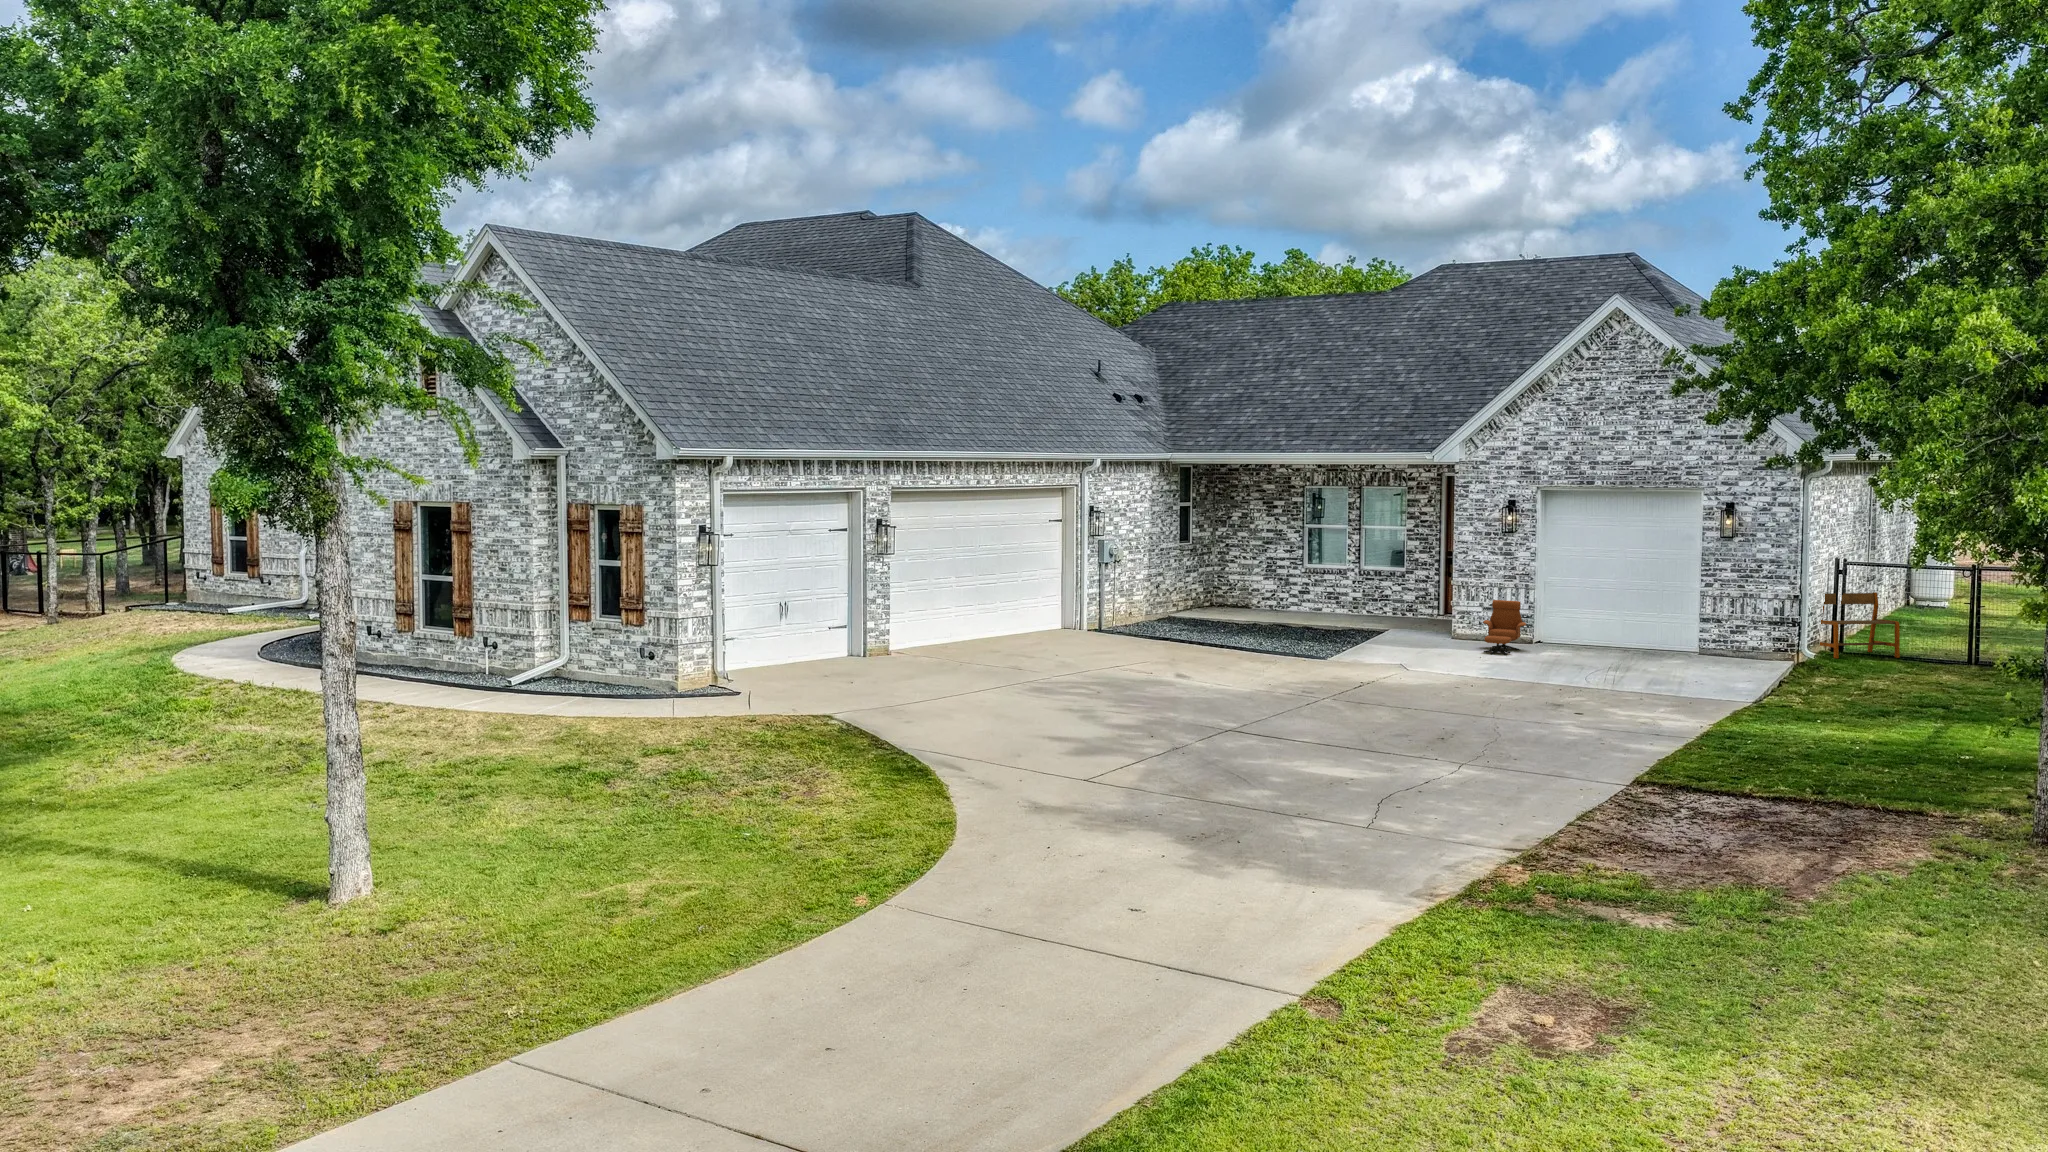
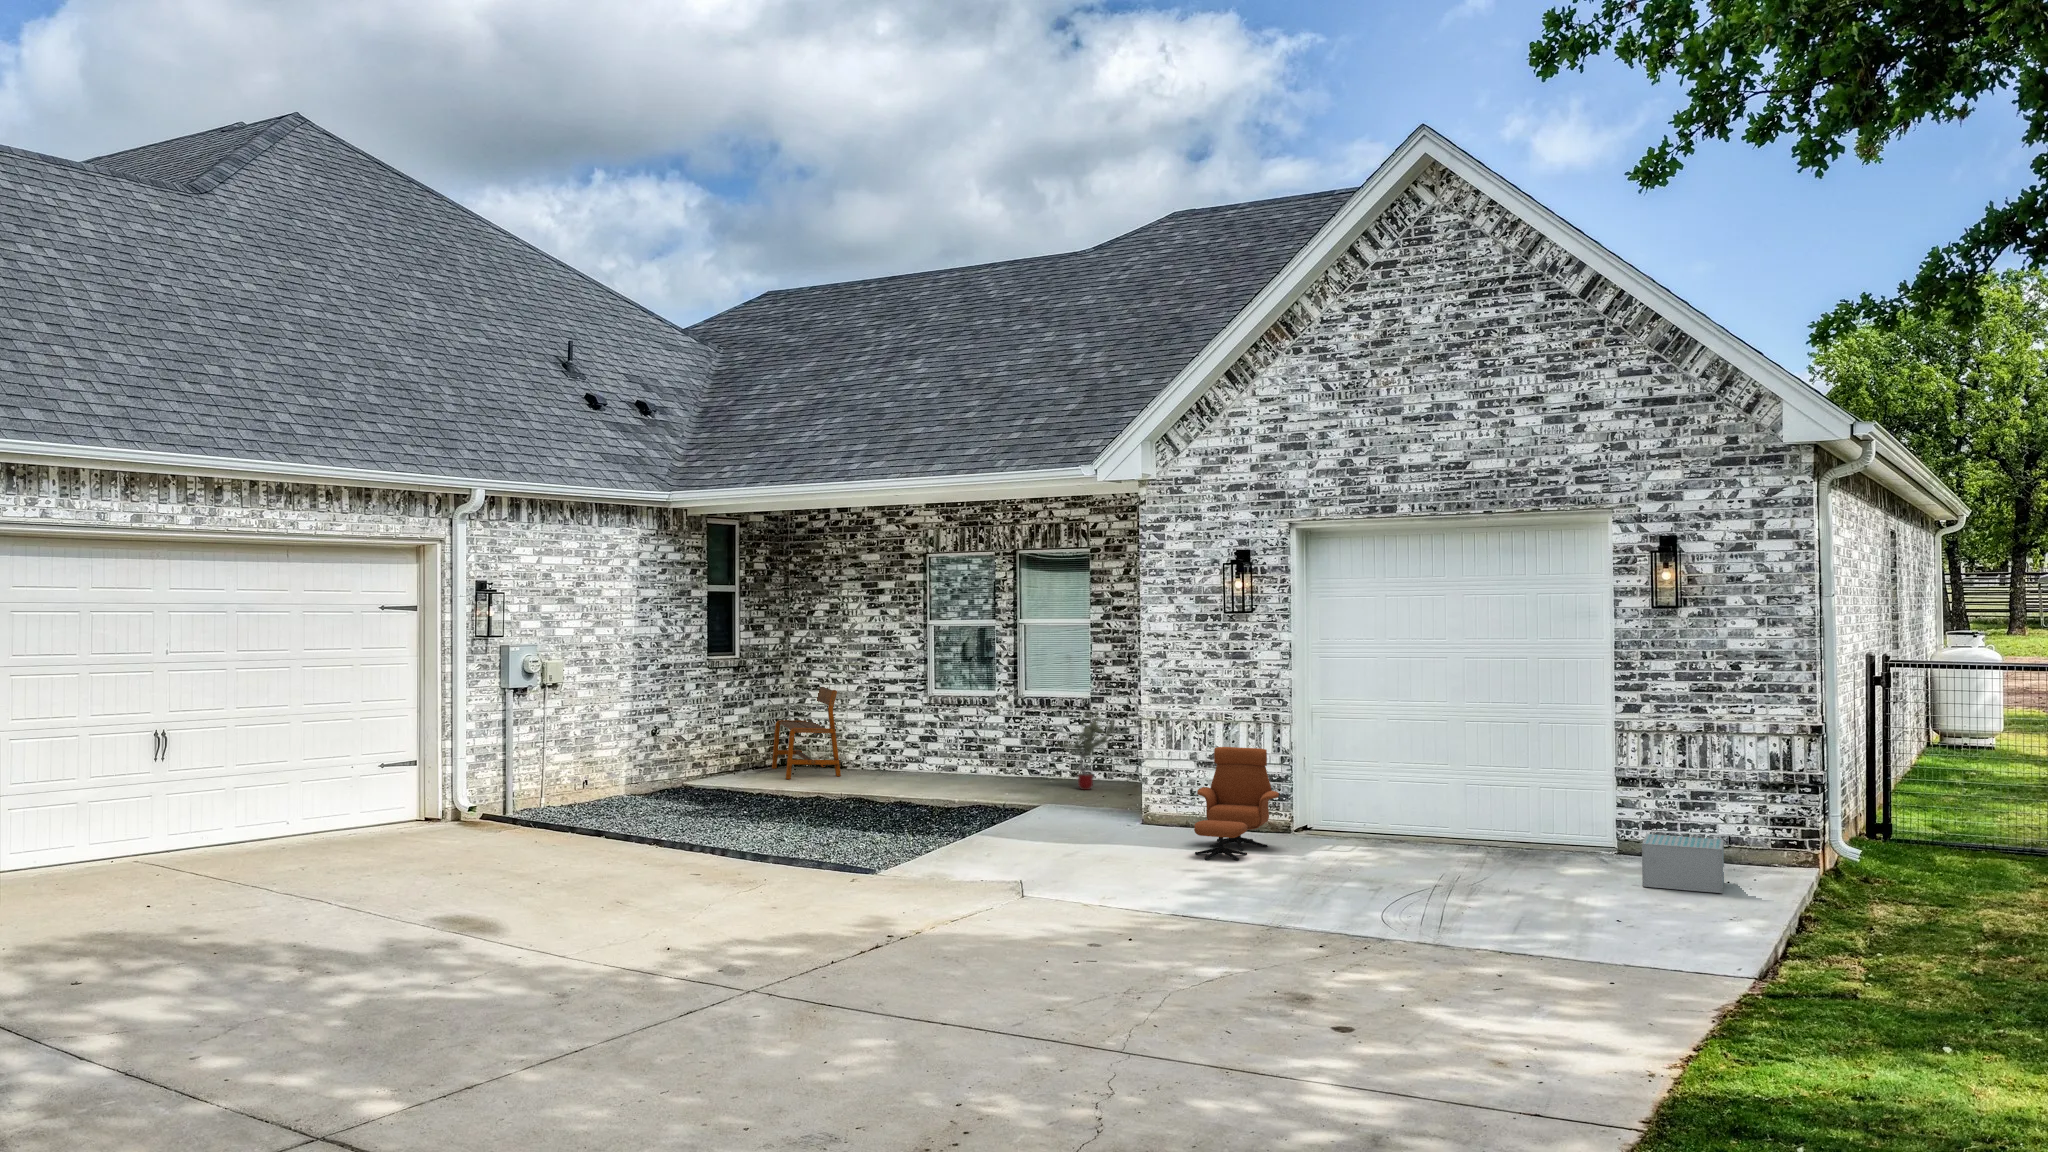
potted tree: none [1385,578,1422,622] -> present [1057,710,1114,790]
bench: present [1819,592,1900,658] -> present [772,687,841,779]
storage box: none [1707,645,1749,671] -> present [1642,834,1724,893]

